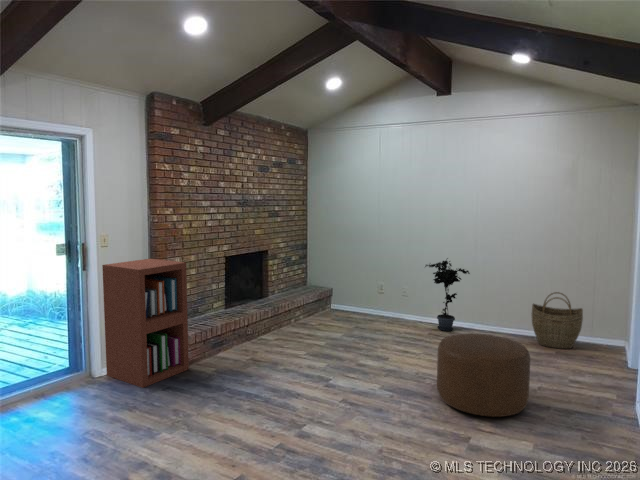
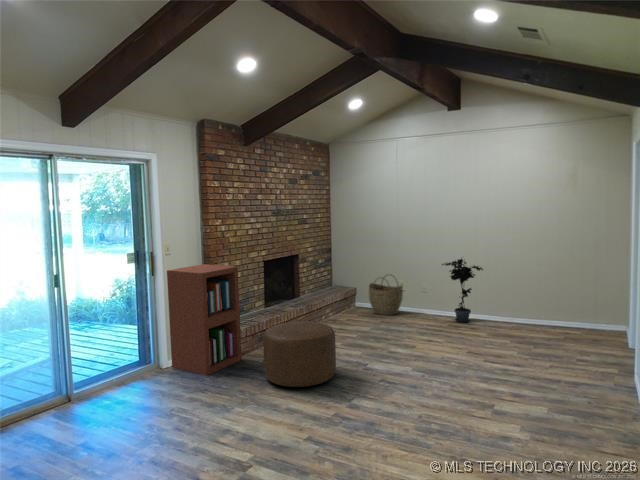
woven basket: present [531,292,583,349] -> present [369,275,403,315]
ottoman: present [437,333,530,417] -> present [263,321,336,387]

